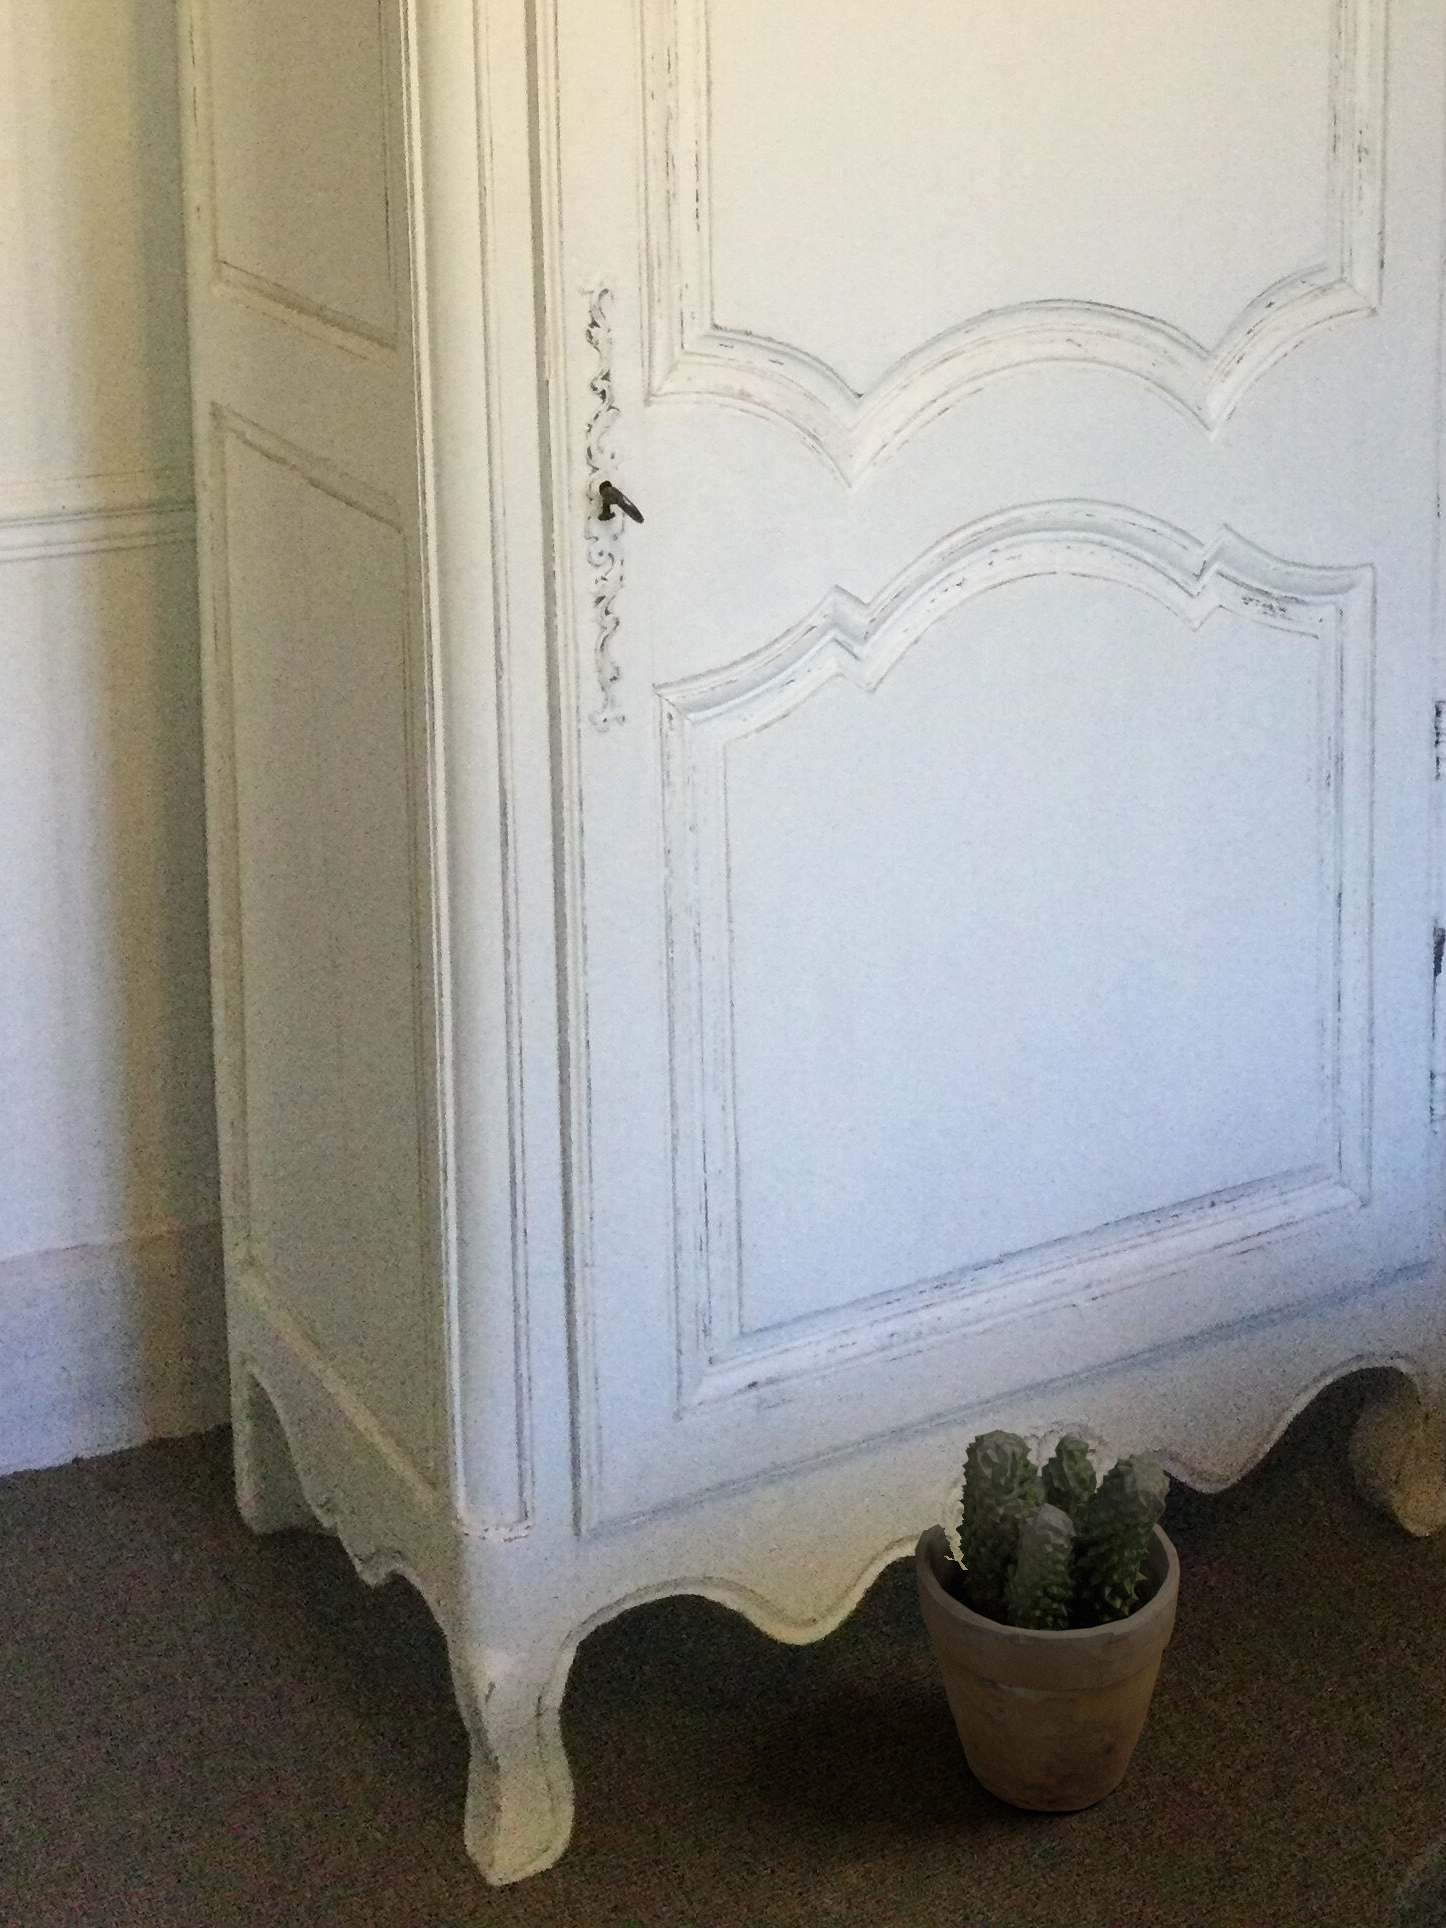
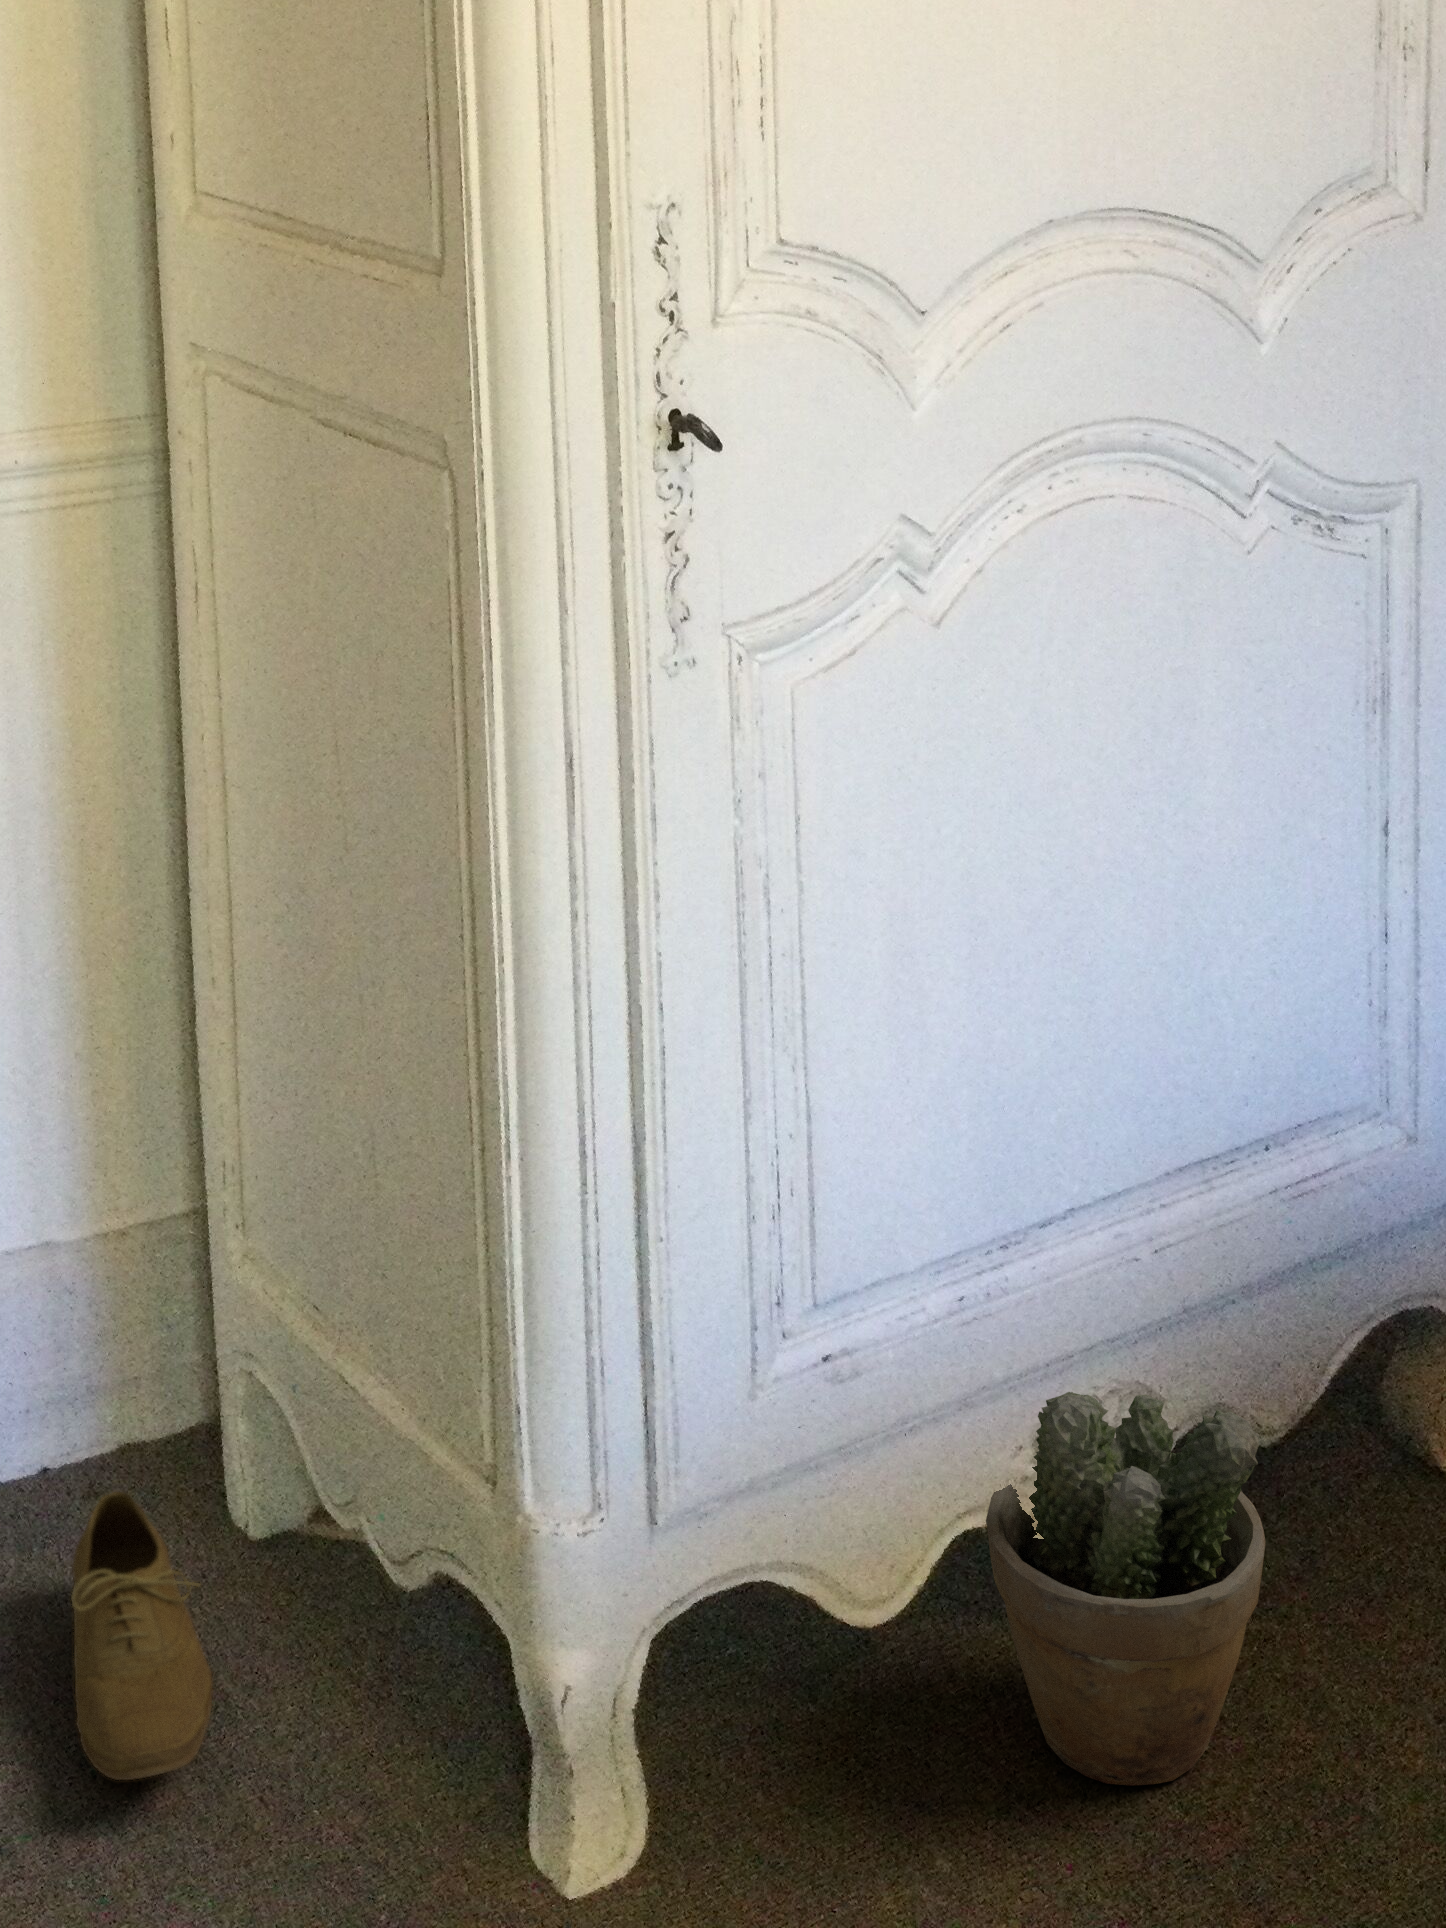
shoe: none [60,1482,192,1750] -> present [71,1492,213,1780]

